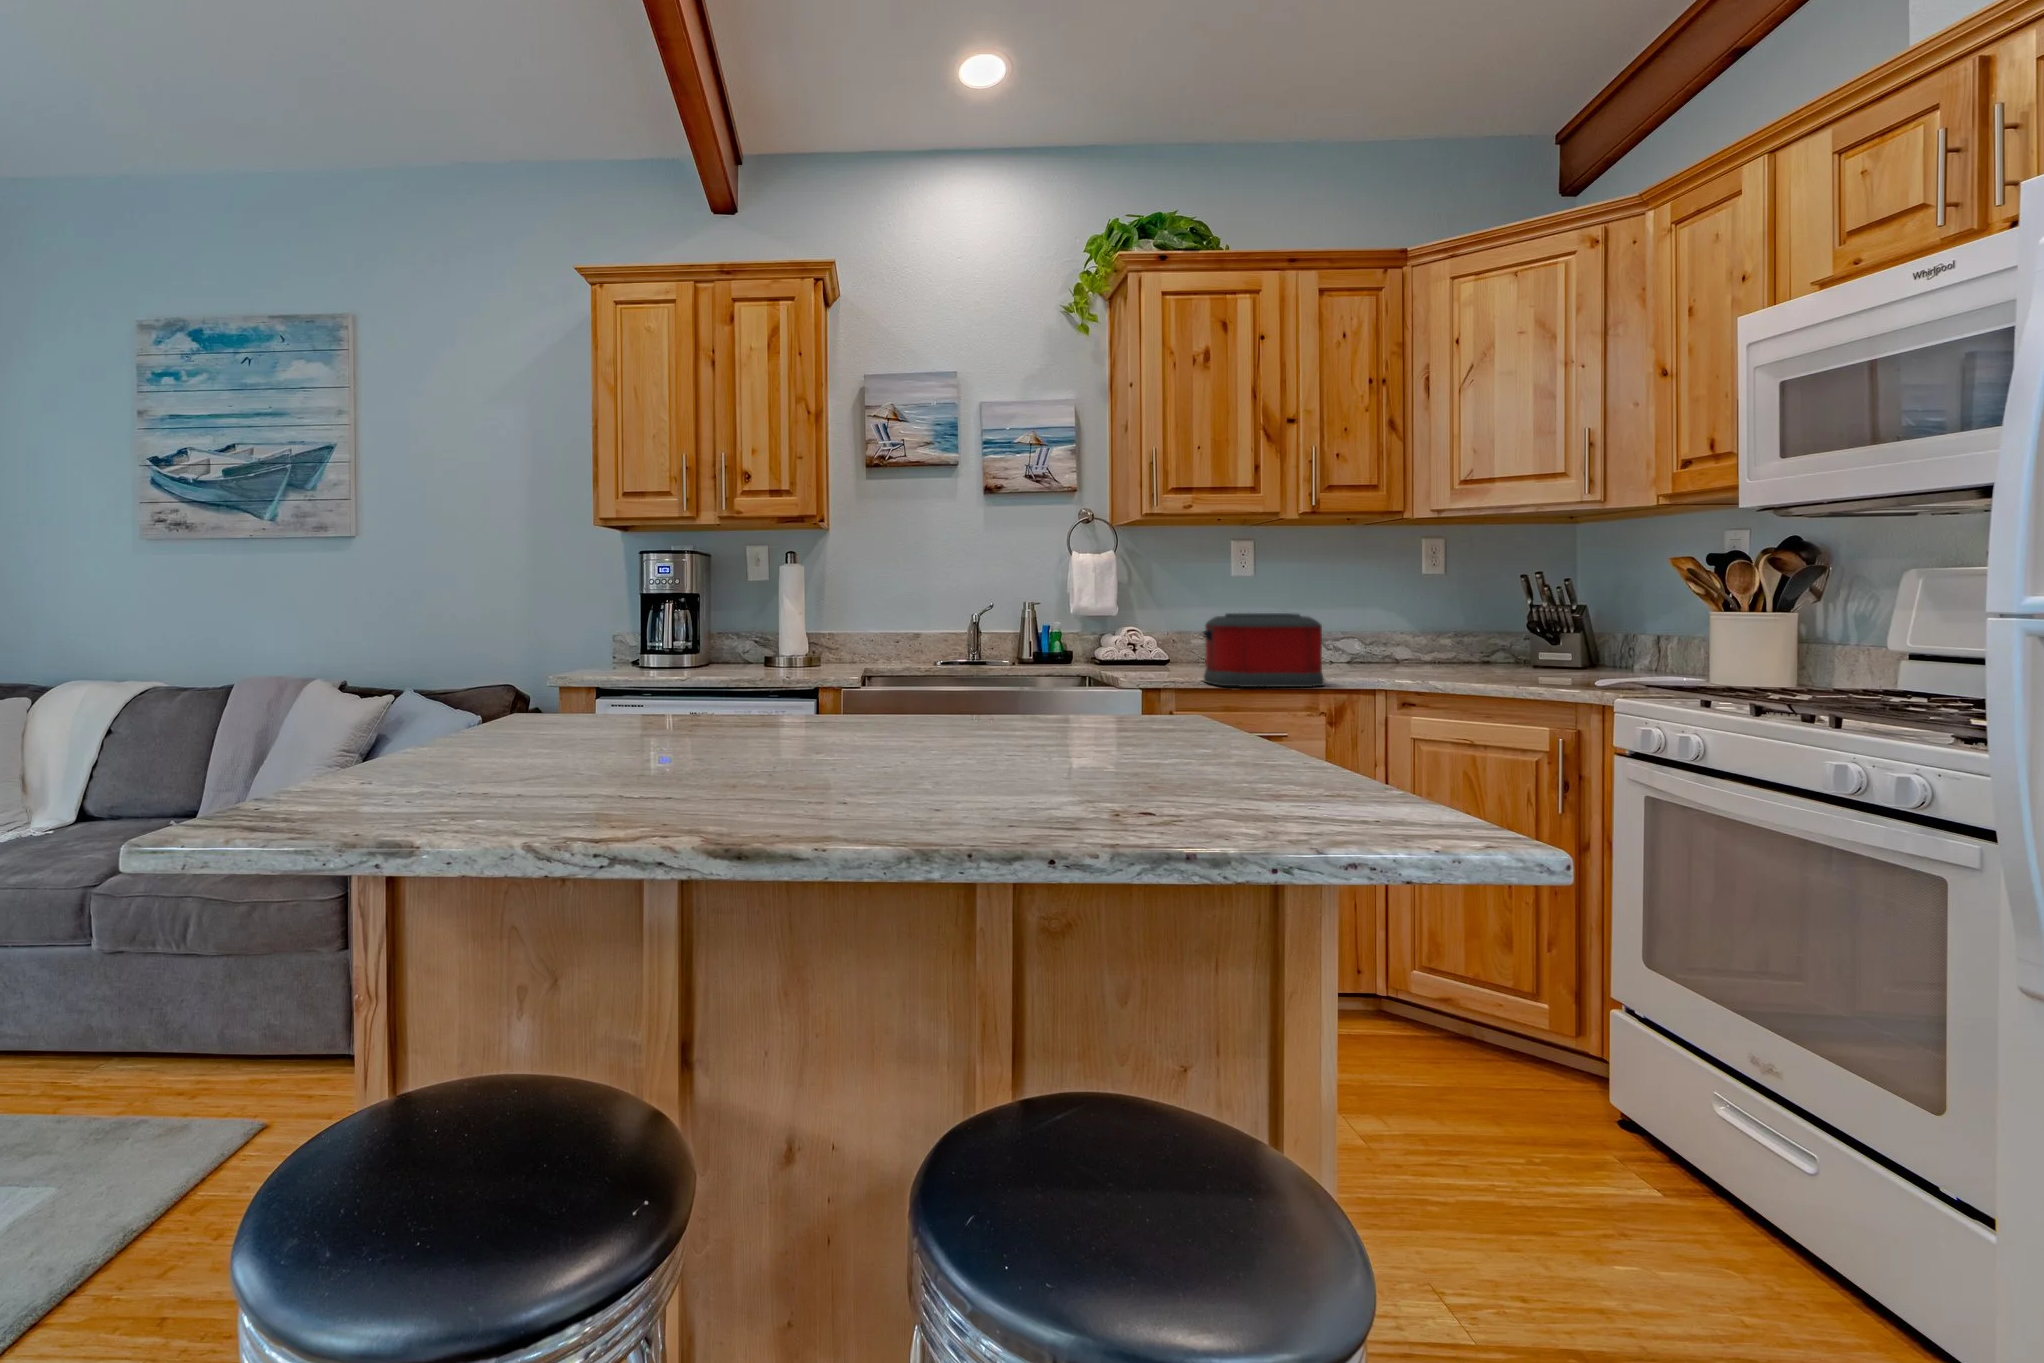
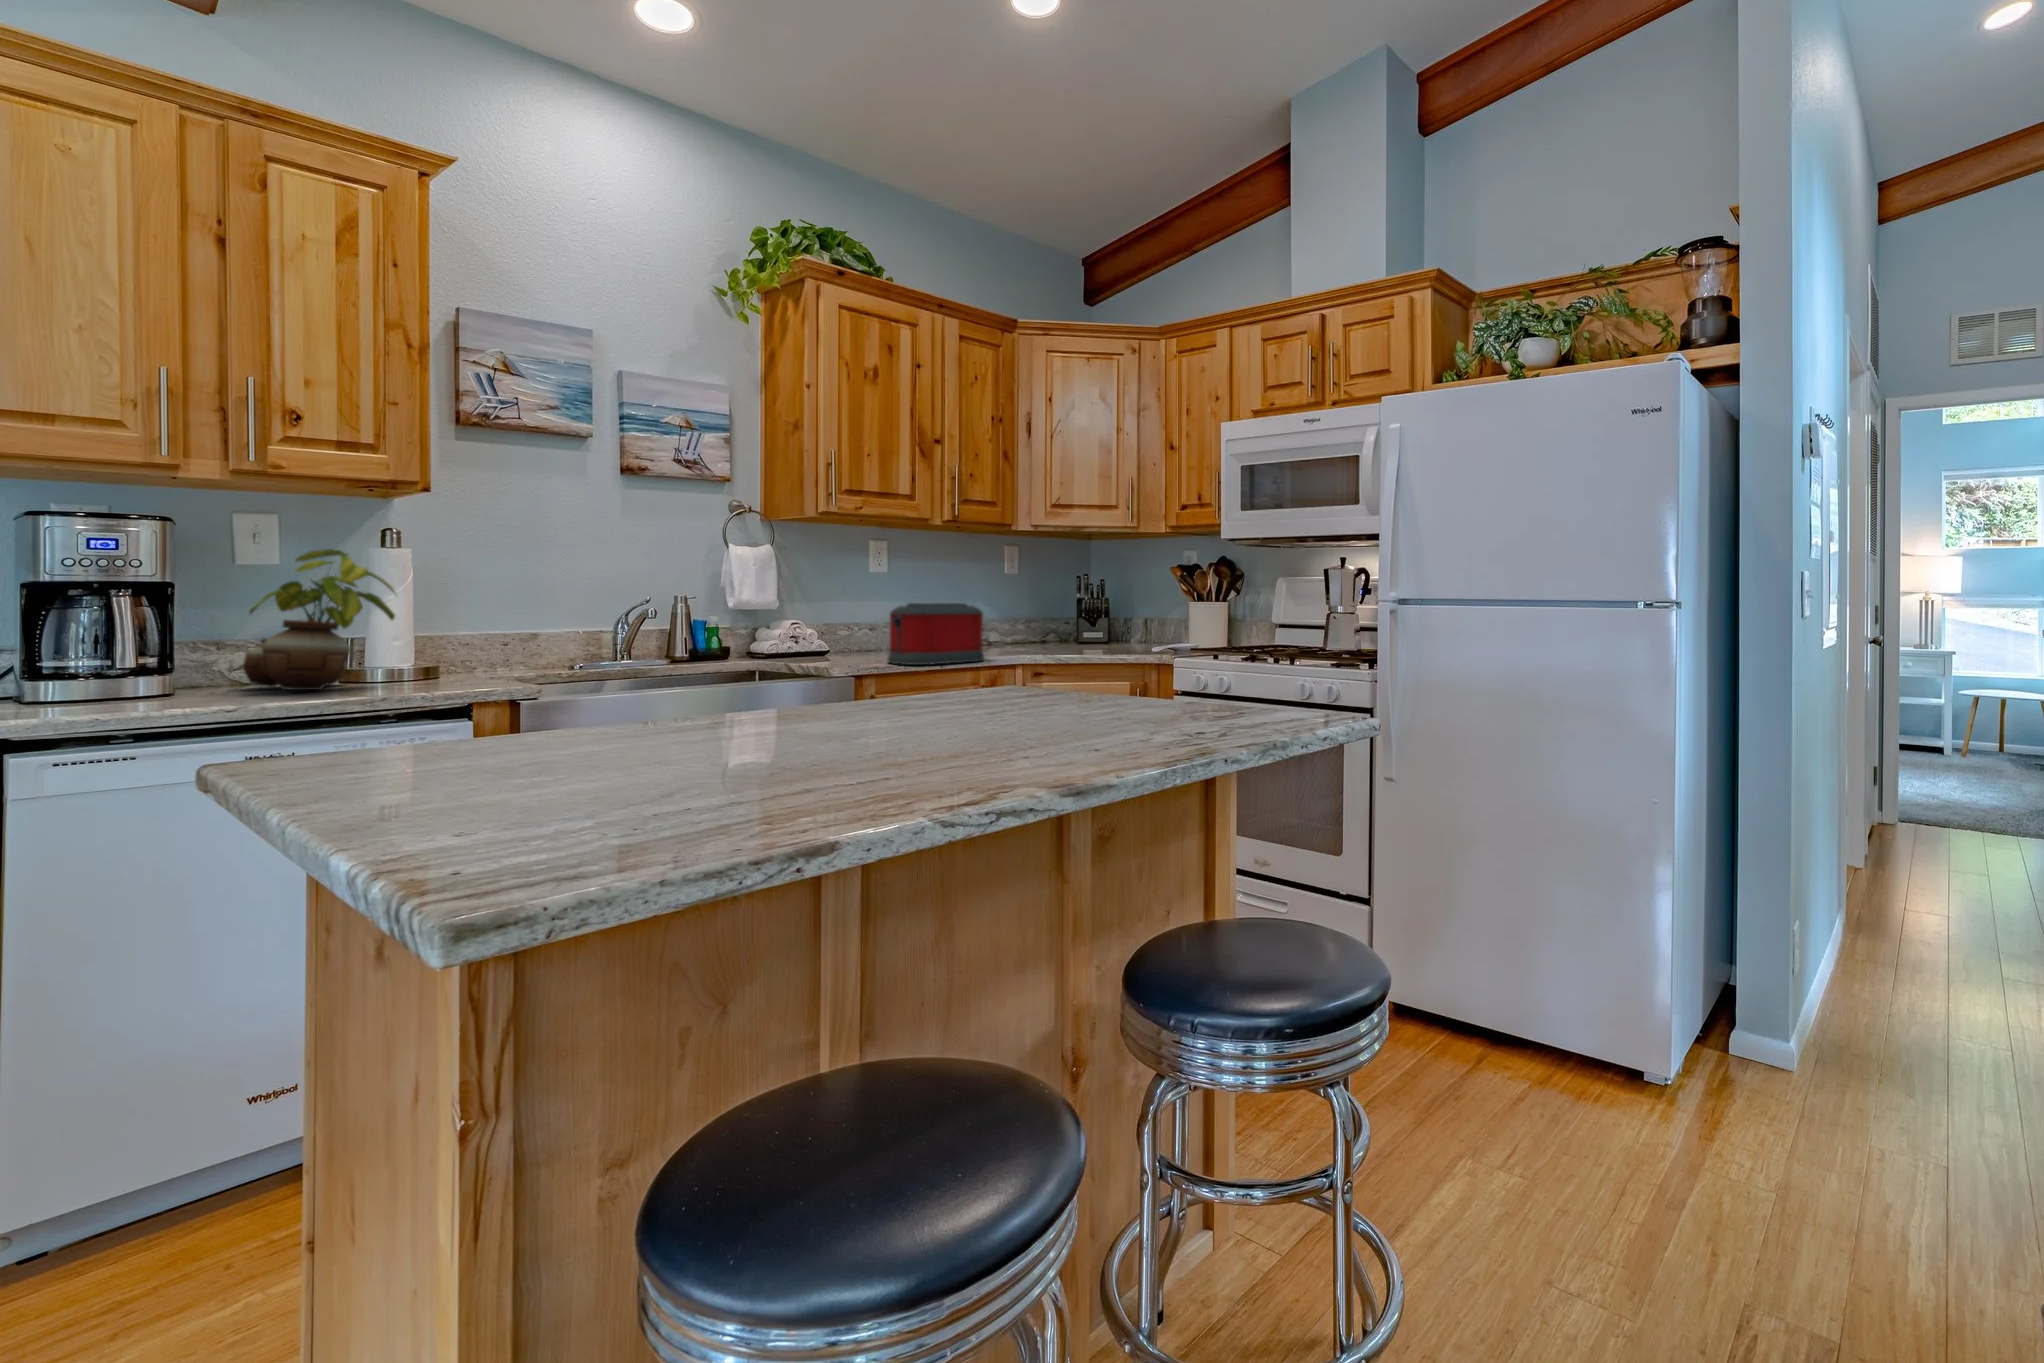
potted plant: none [722,570,800,675] -> present [243,549,395,690]

